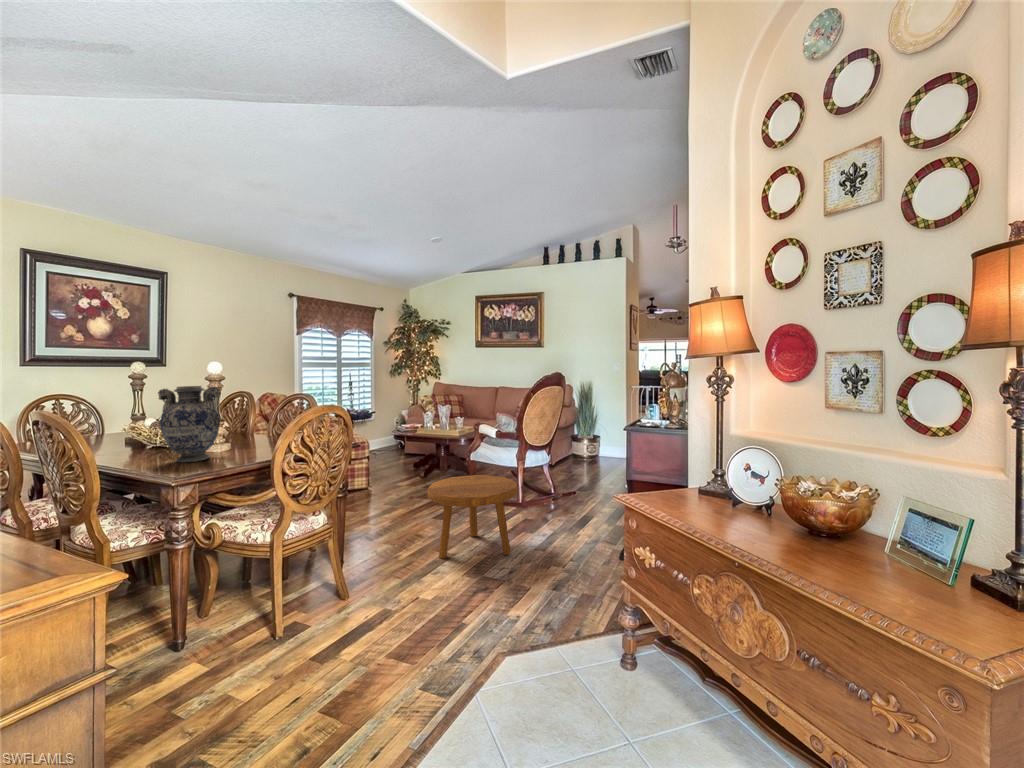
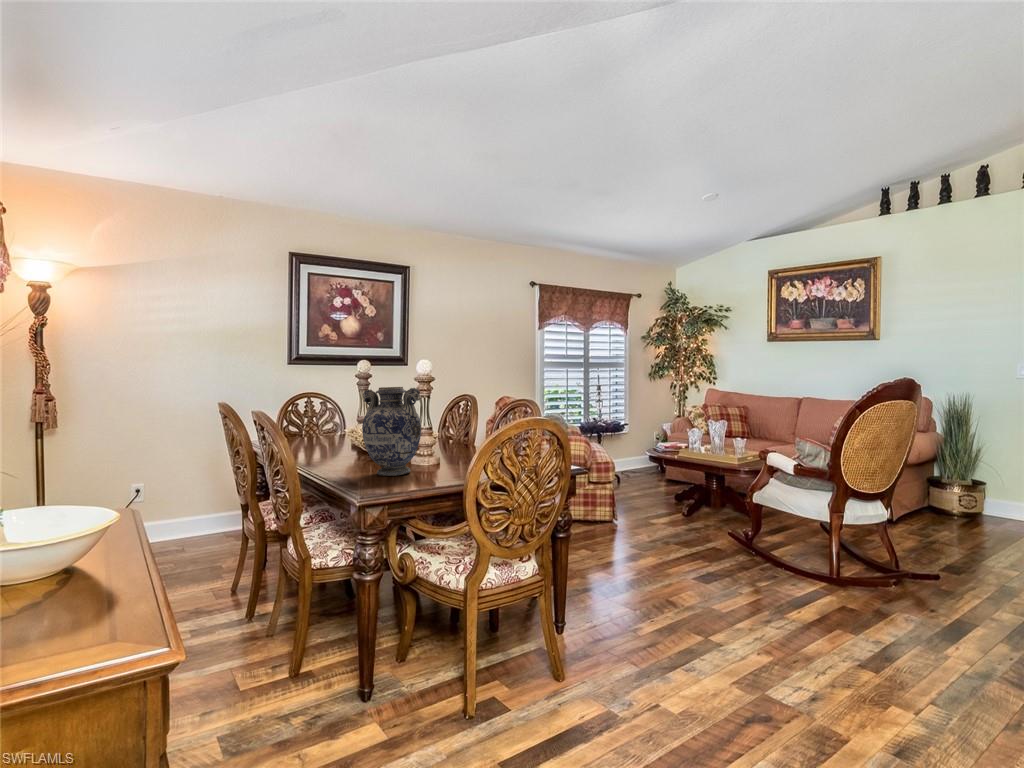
footstool: present [427,475,518,559] -> none [680,526,831,667]

